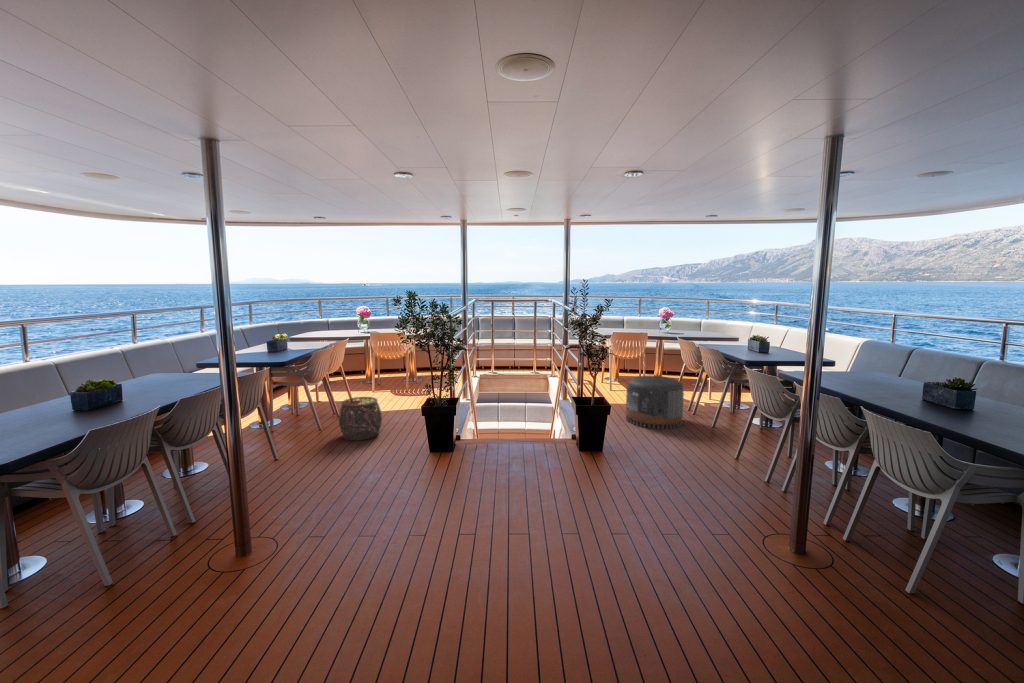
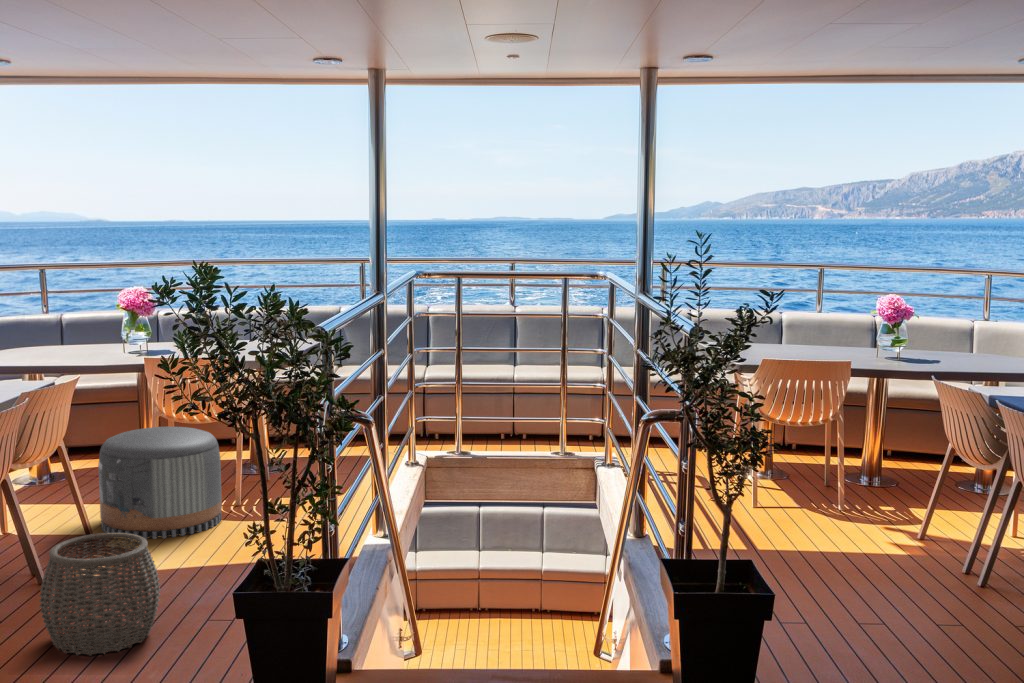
pouf: present [626,376,684,429] -> present [98,427,222,539]

